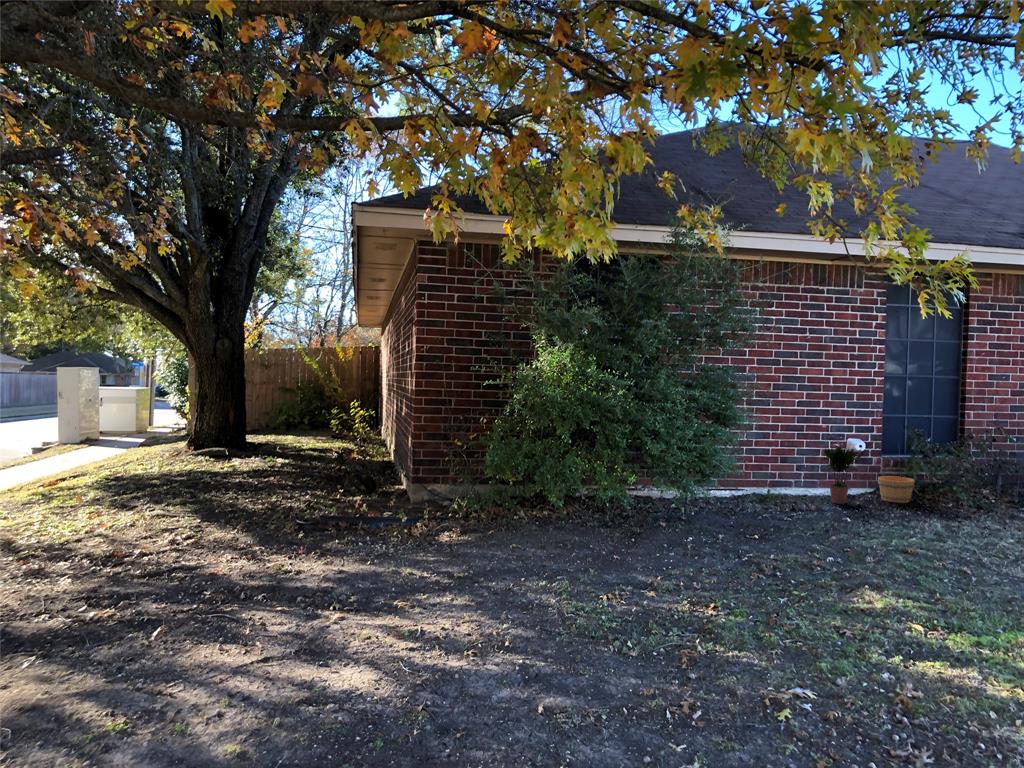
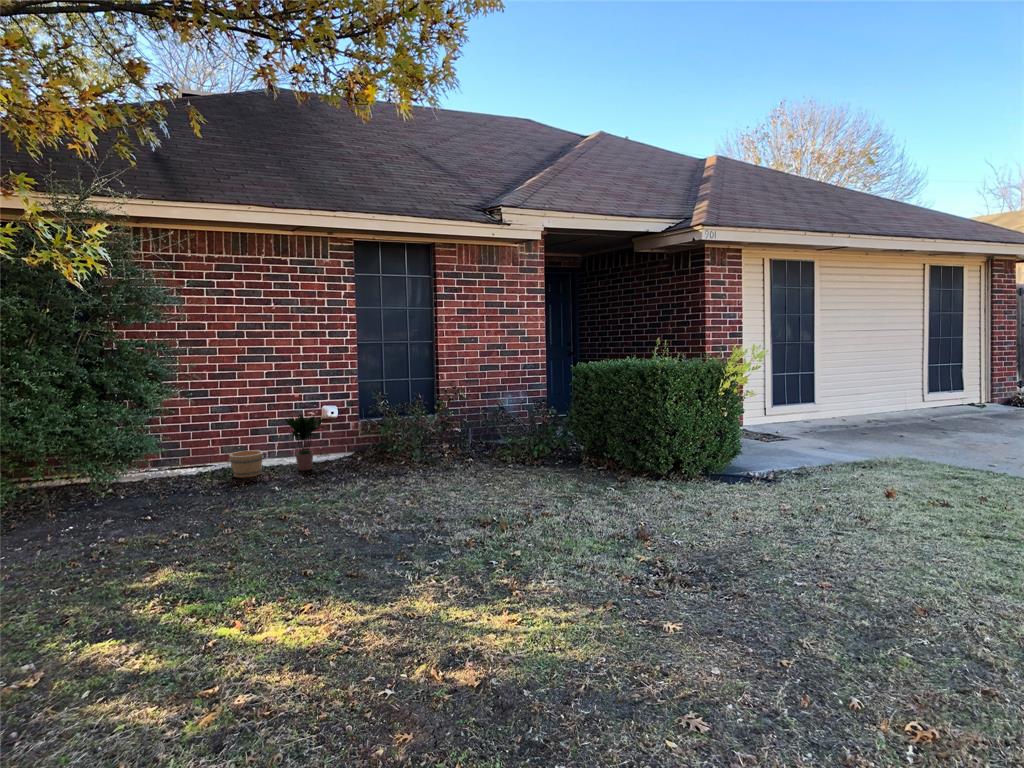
bucket: present [878,476,915,503] -> present [229,450,264,478]

